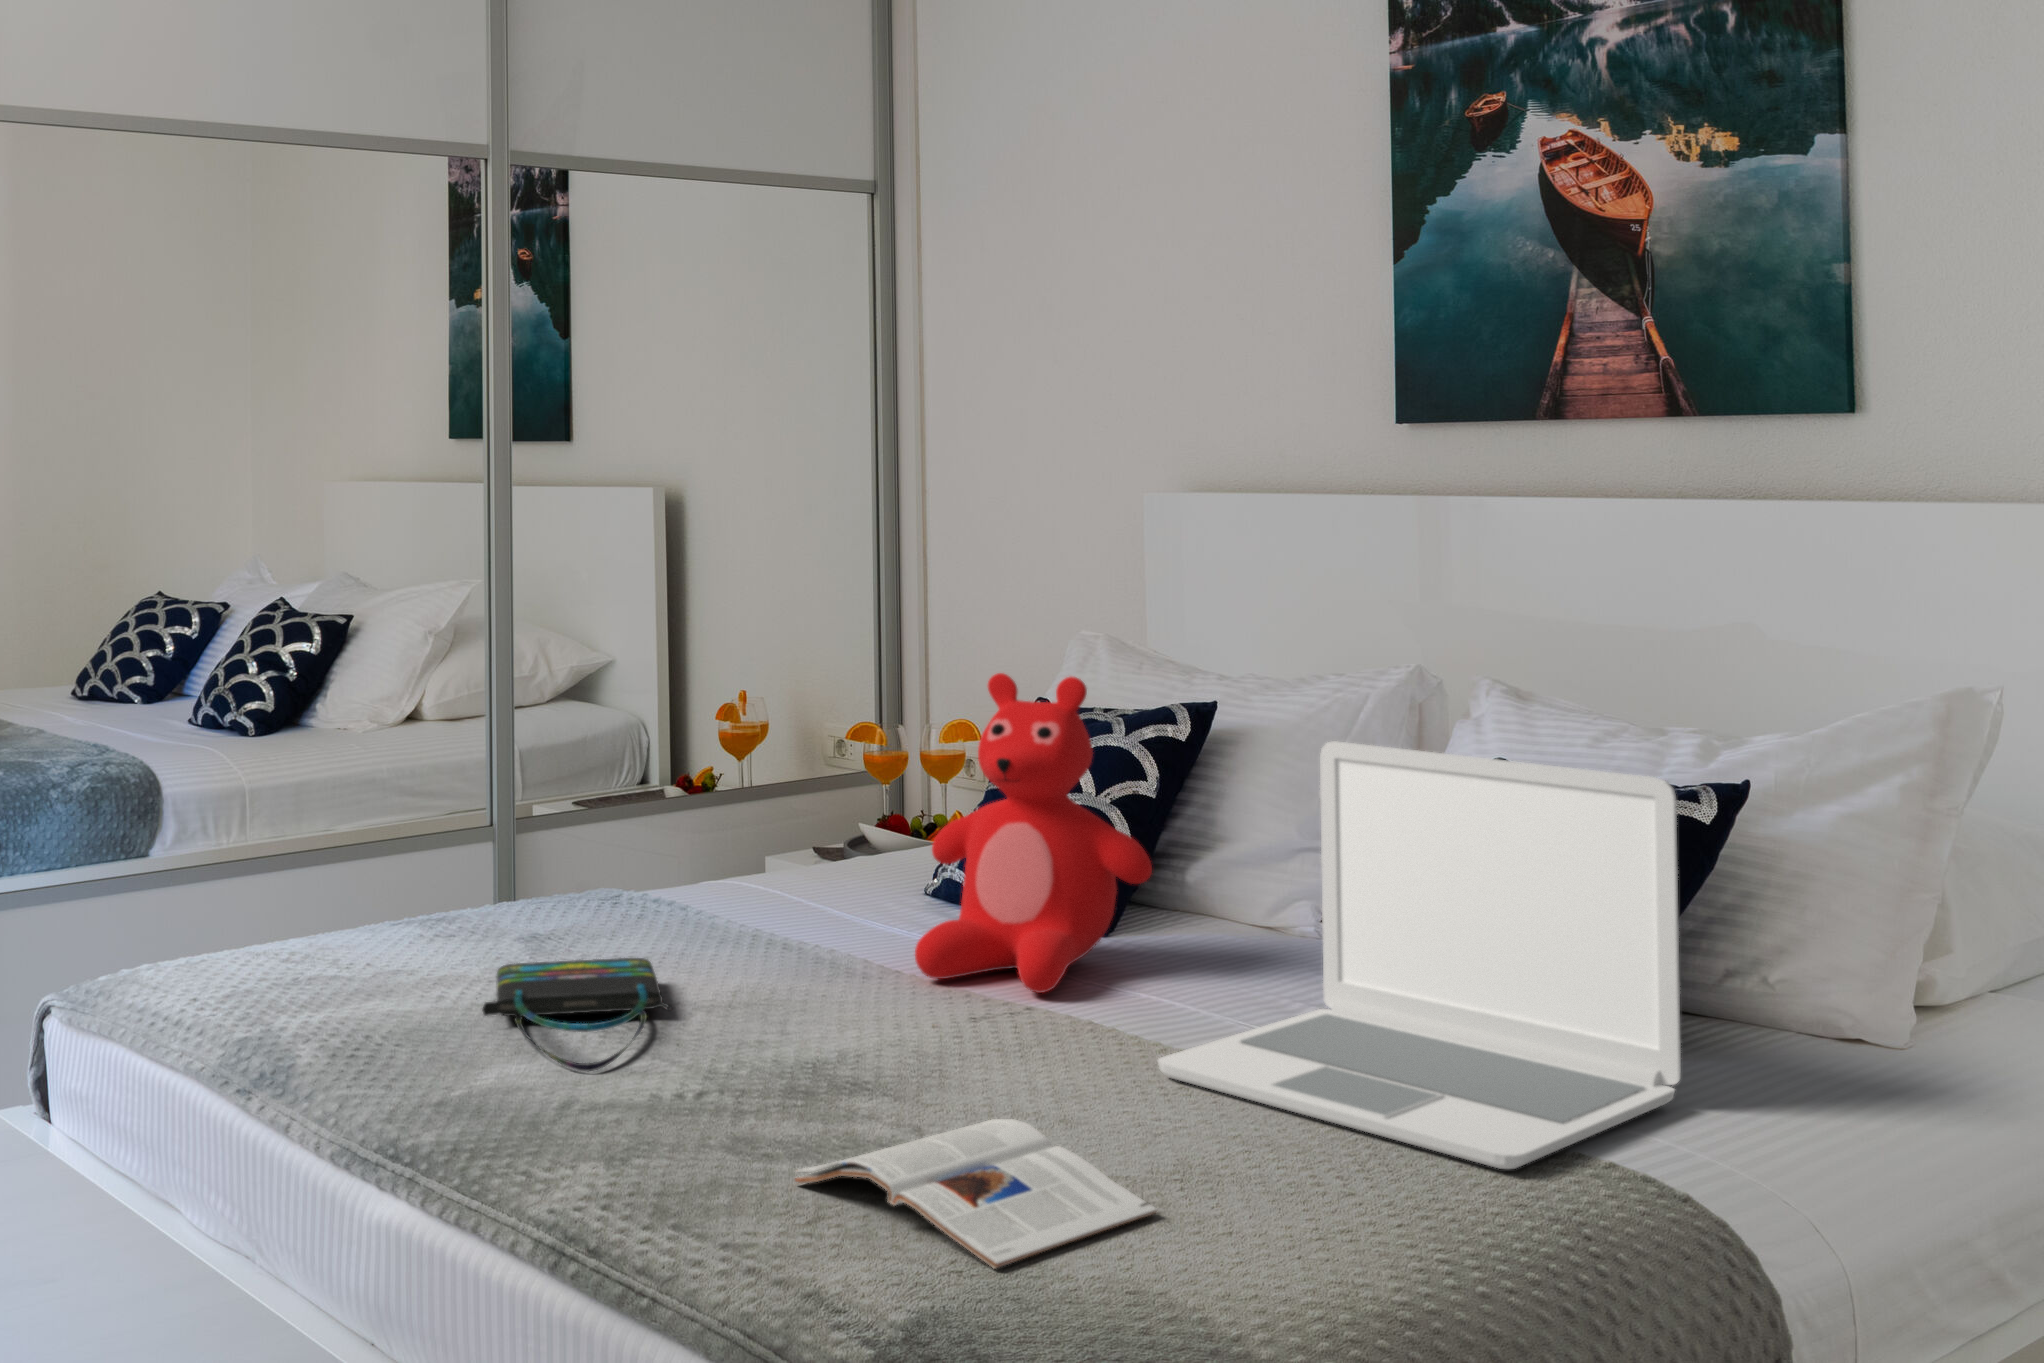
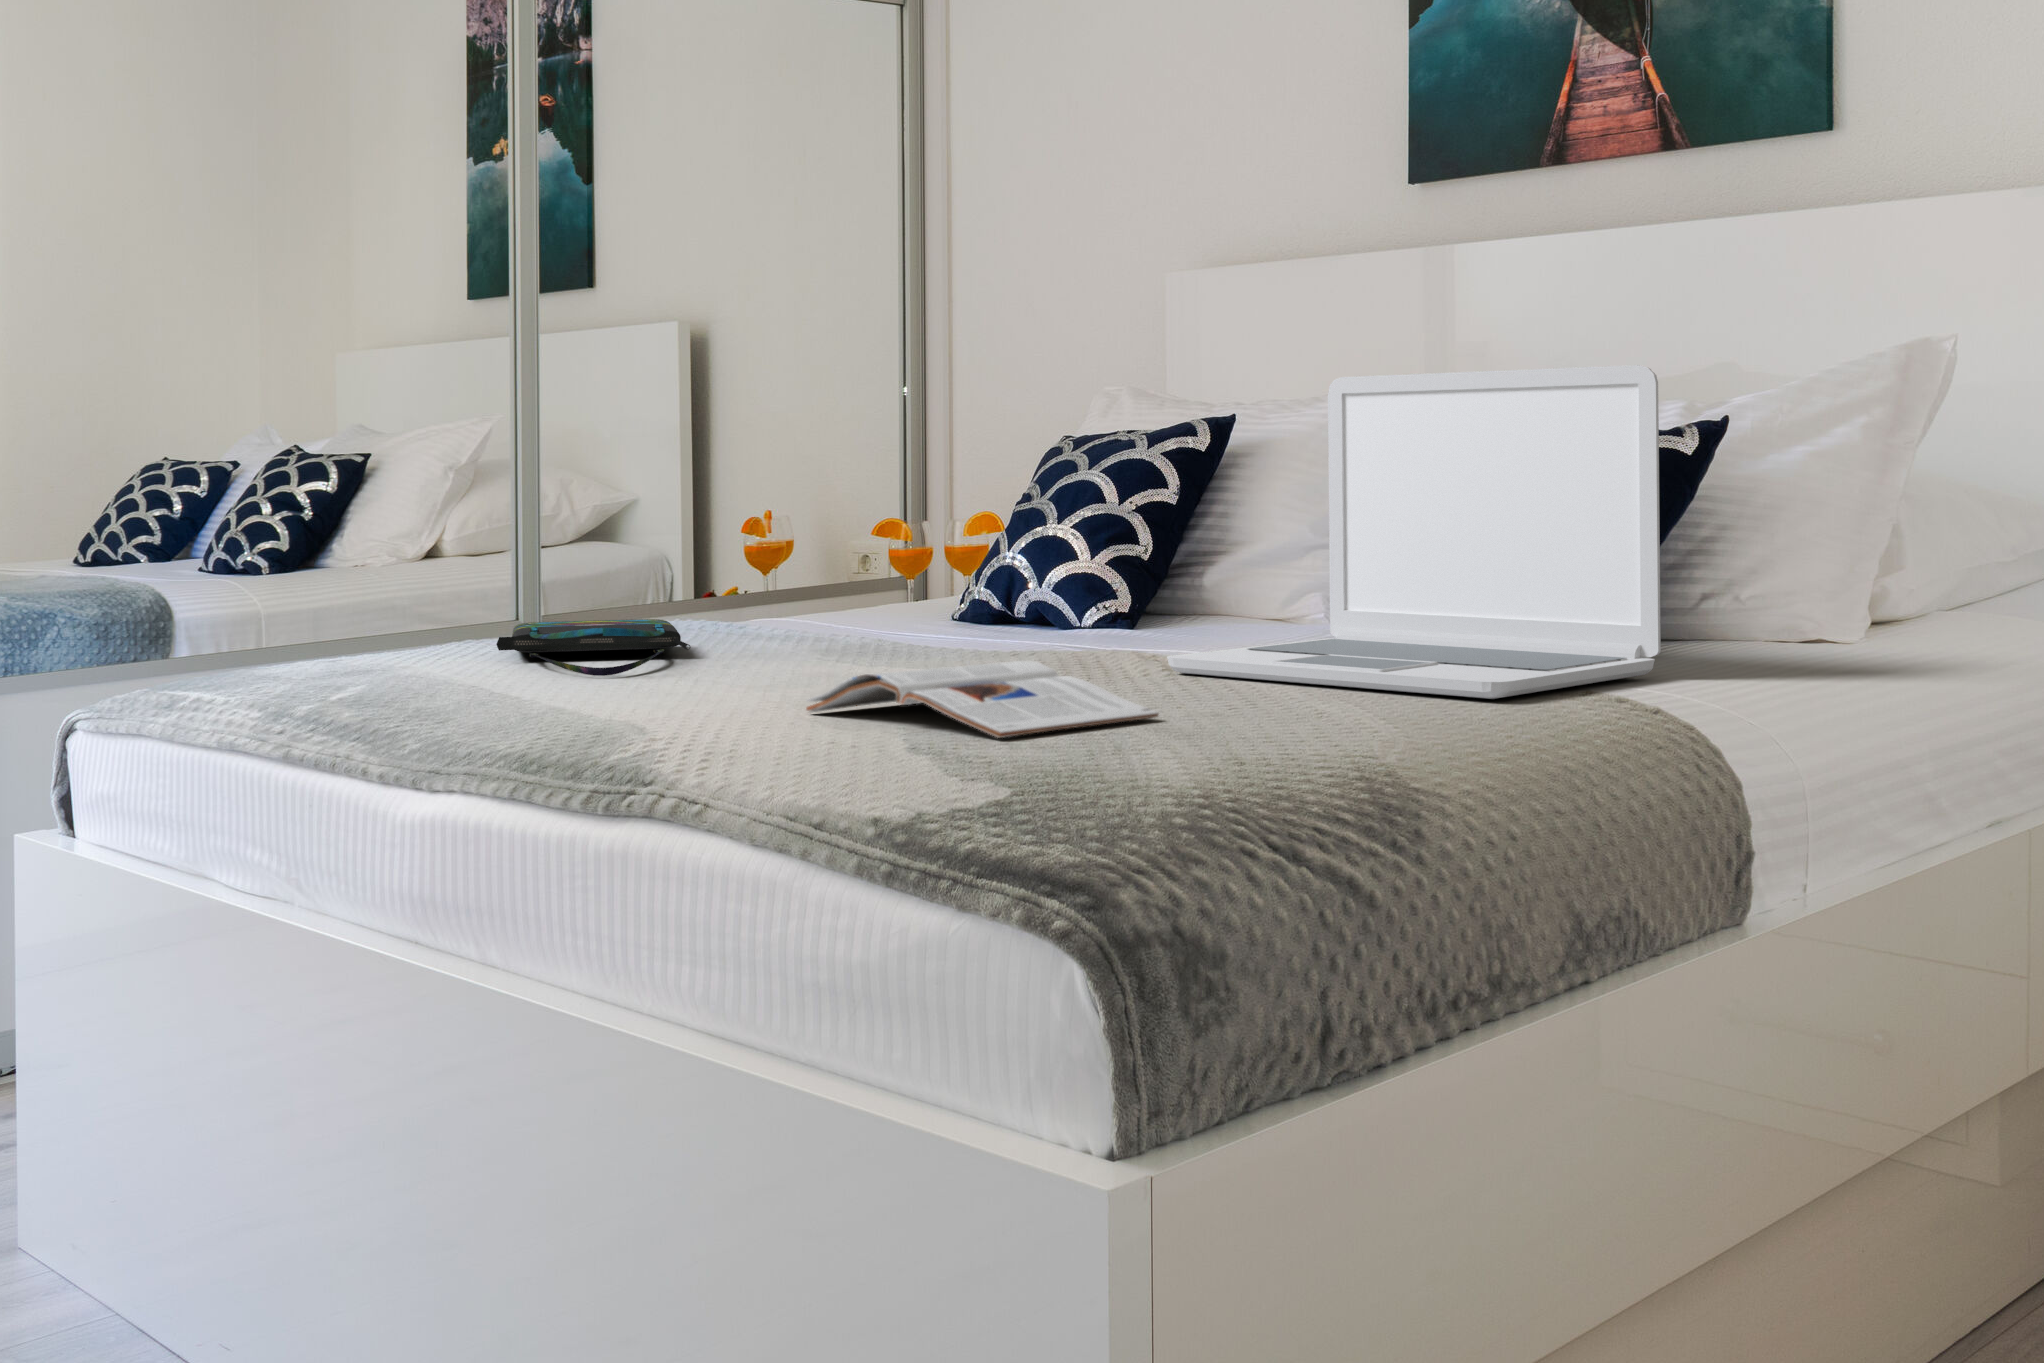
teddy bear: present [915,673,1152,993] -> none [935,350,1168,643]

